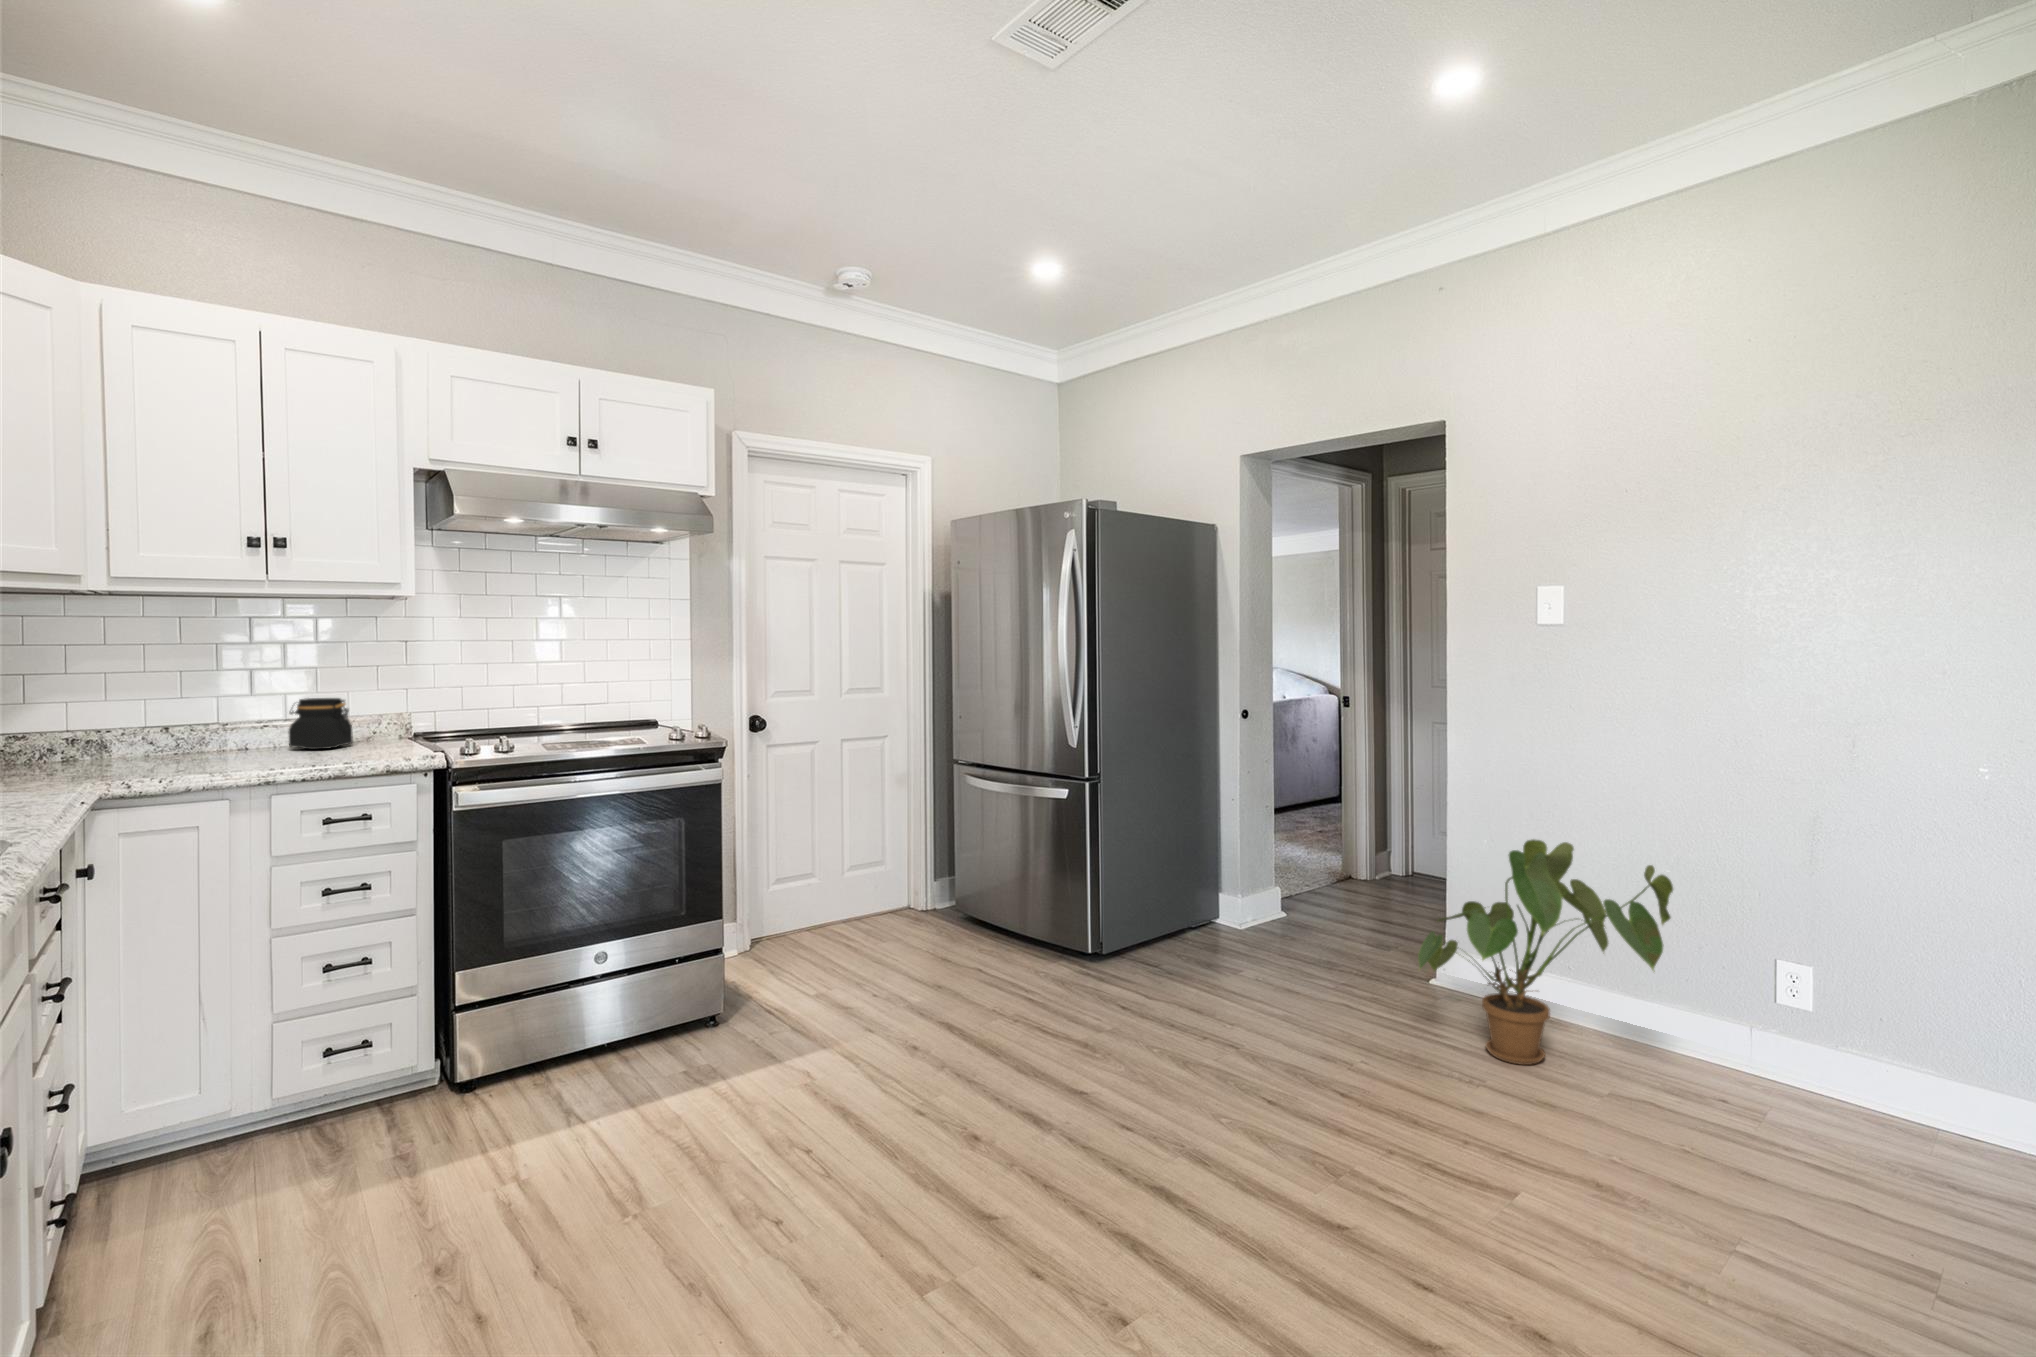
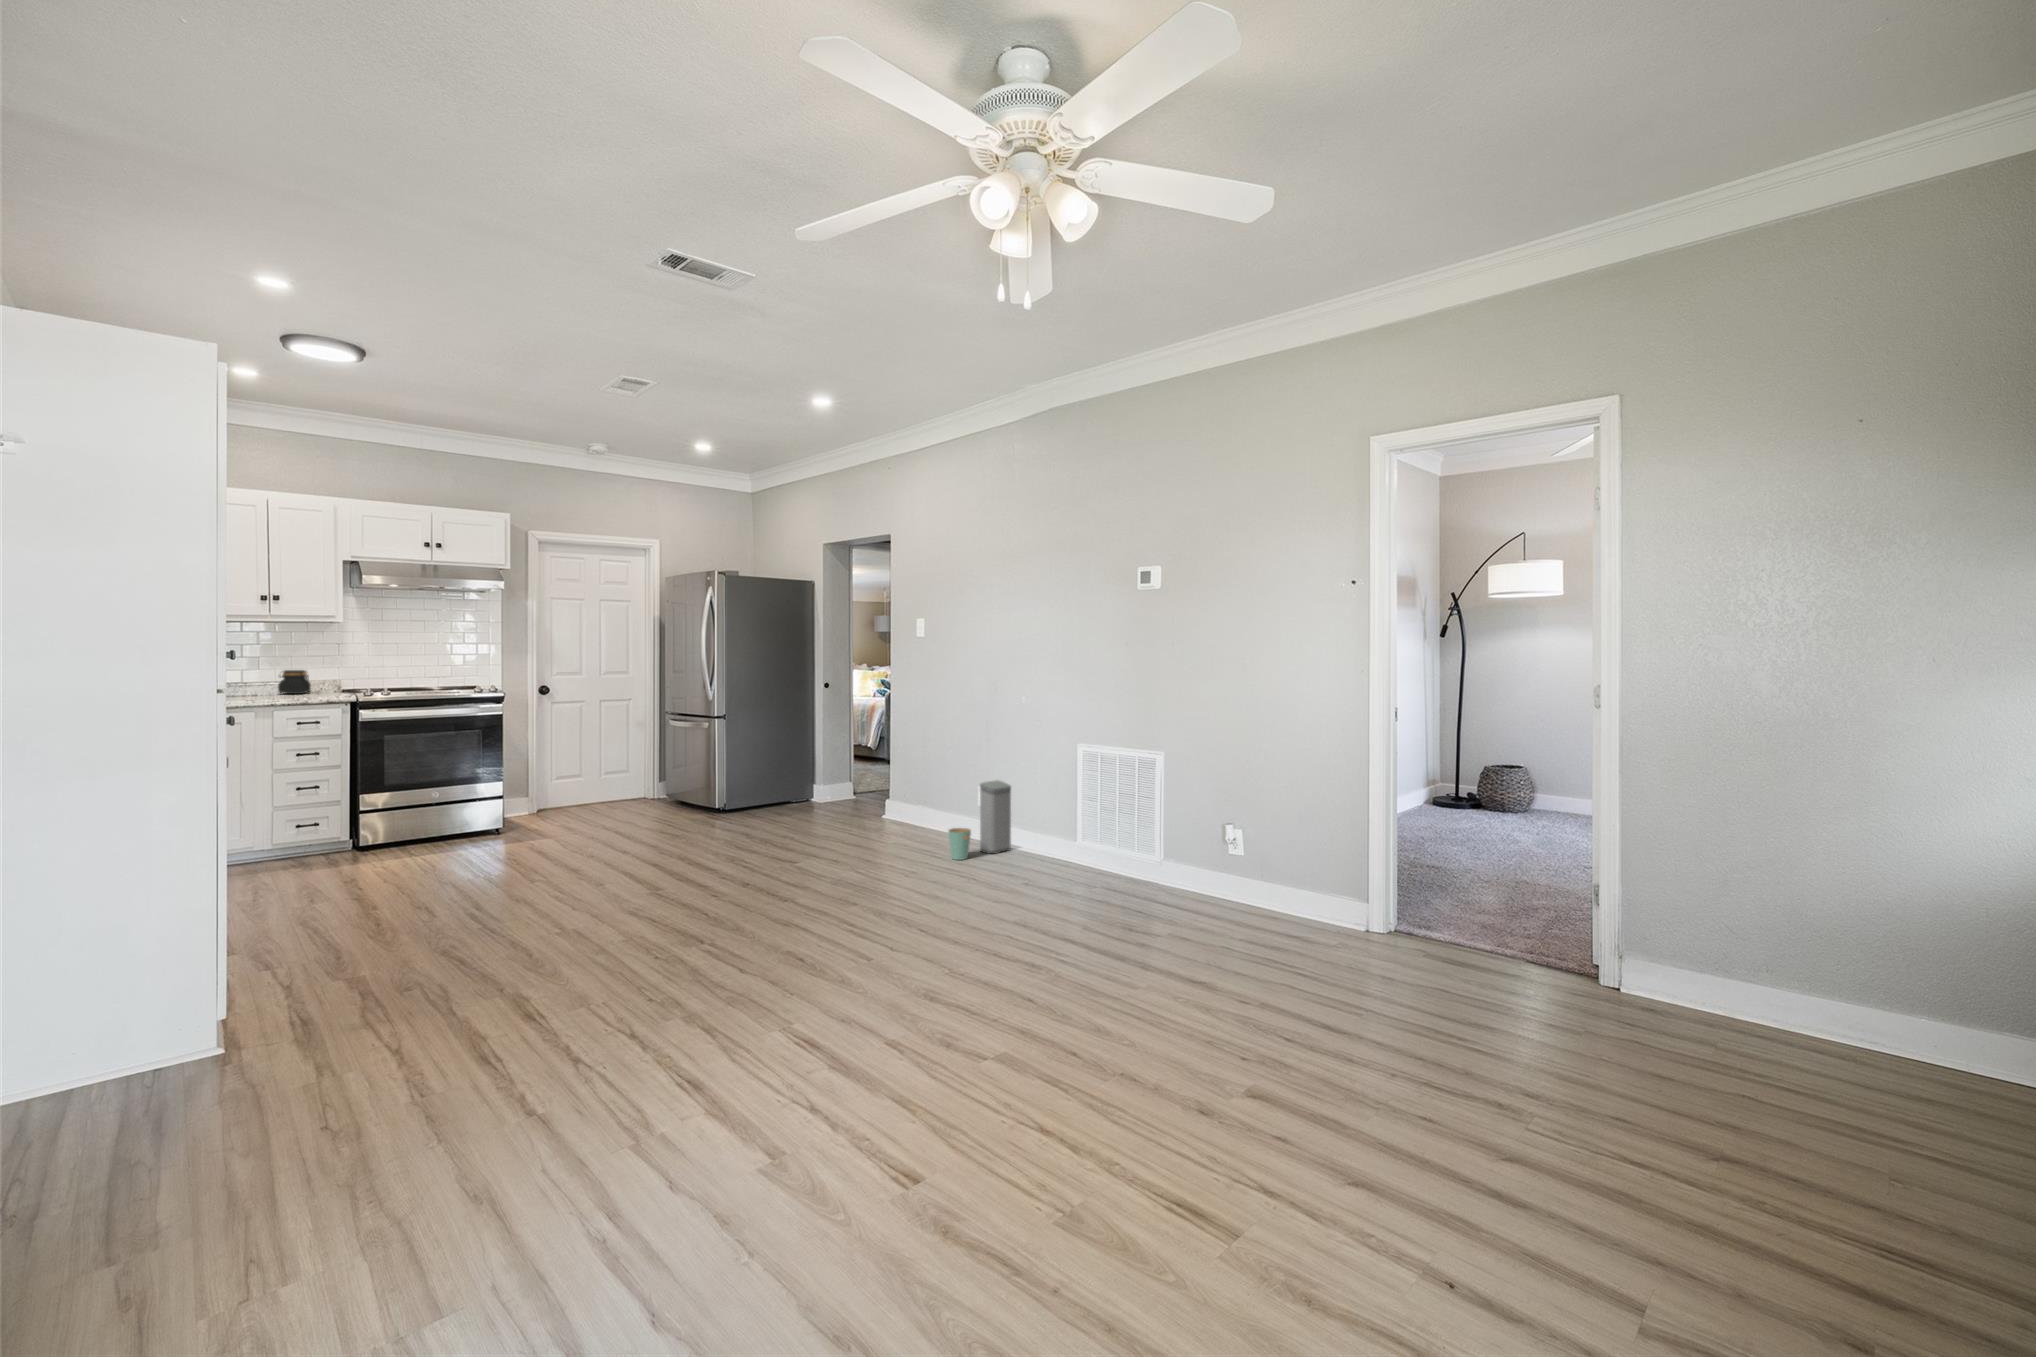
house plant: present [1418,839,1673,1065] -> none [833,739,944,837]
trash can: none [1868,965,1970,1193] -> present [948,780,1011,860]

